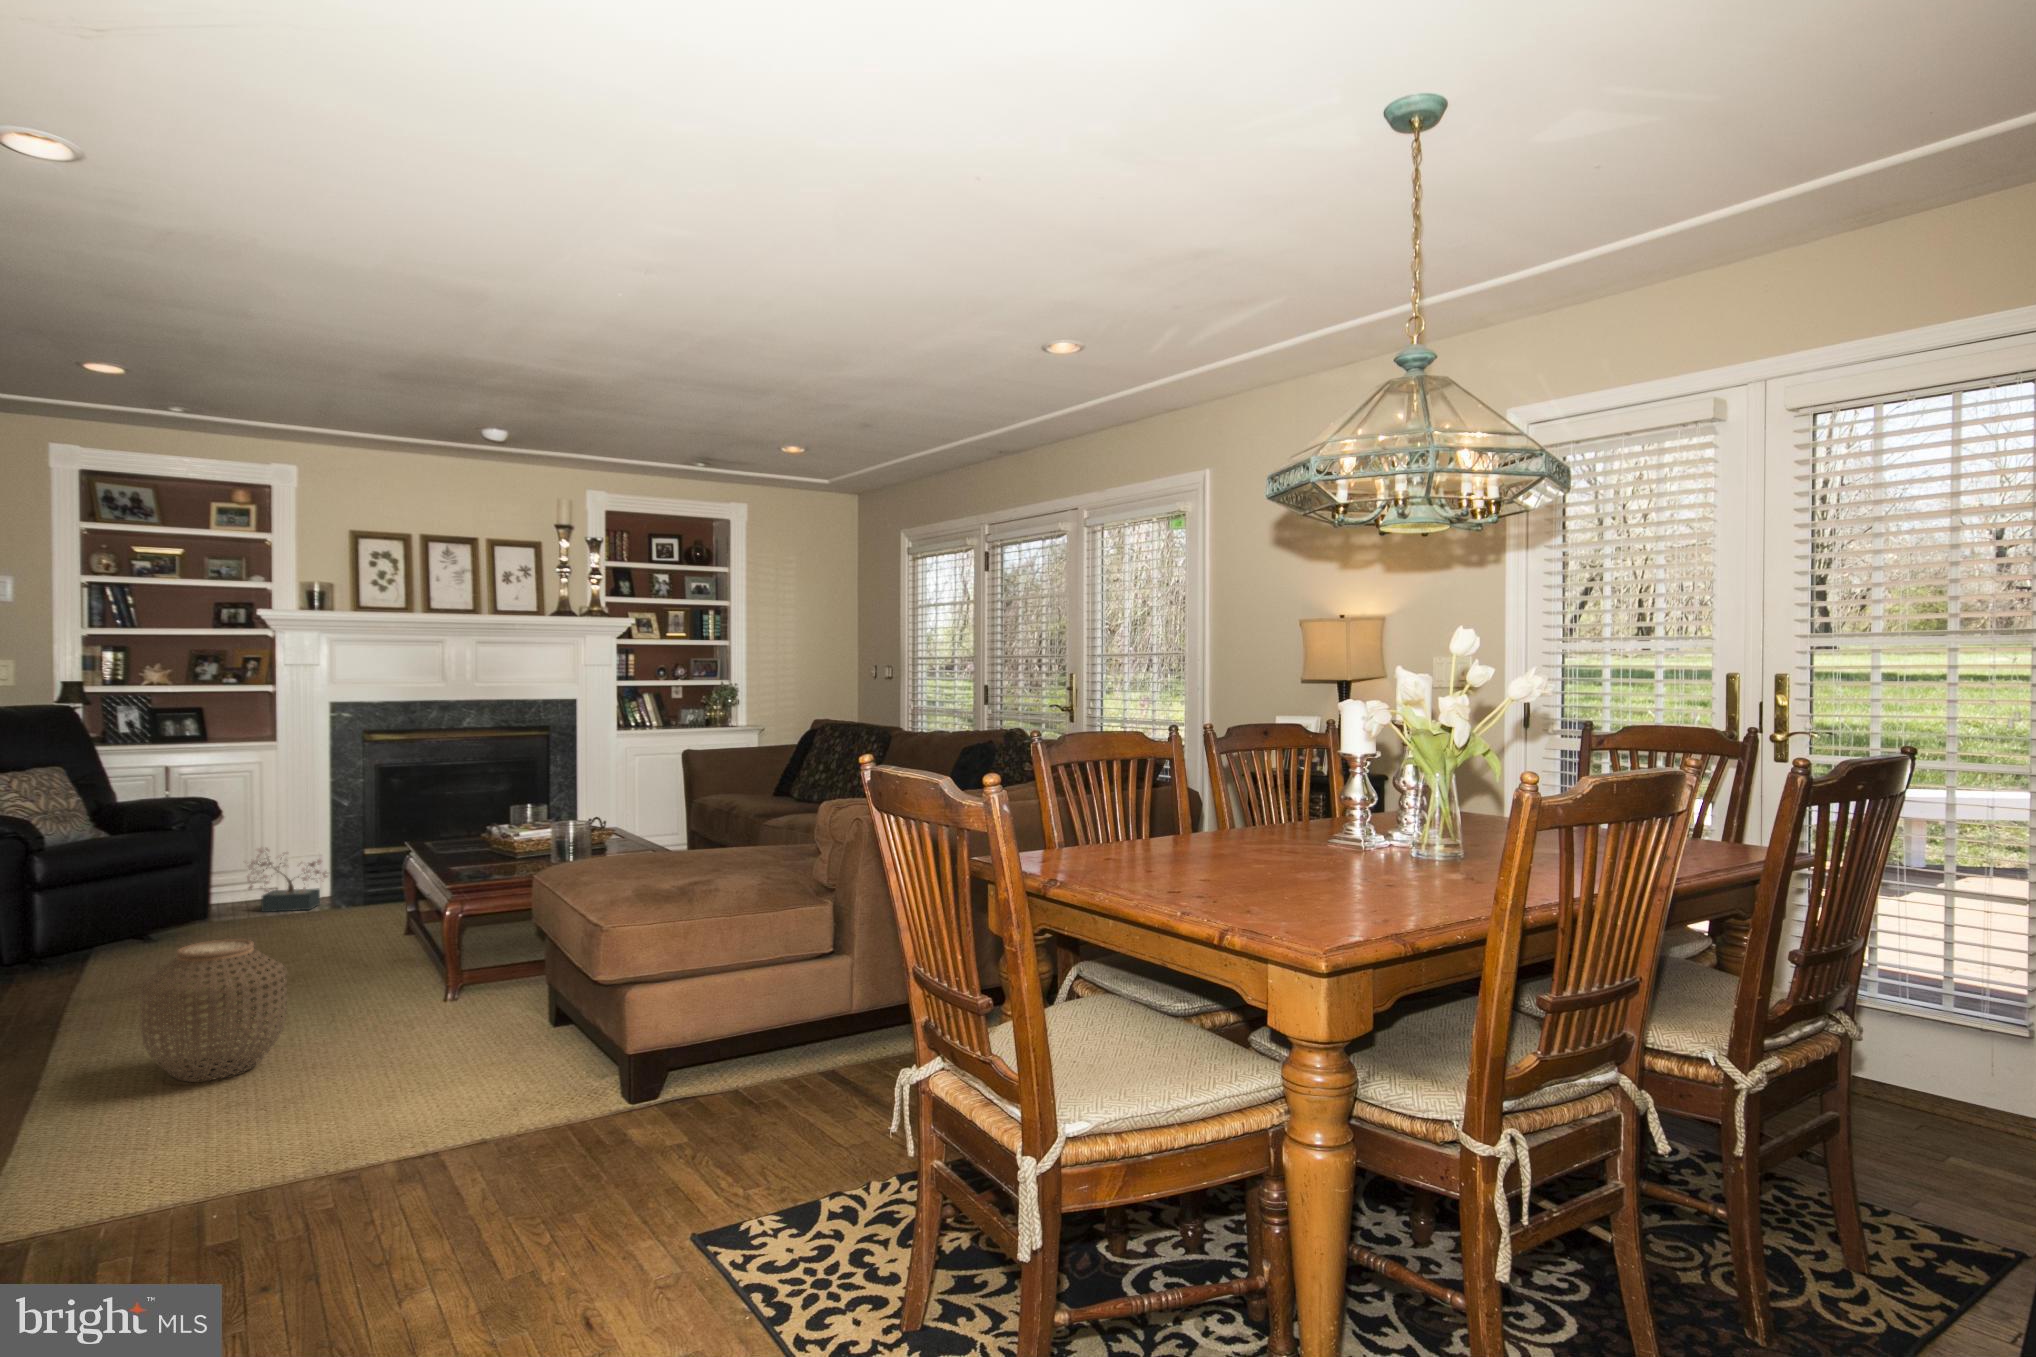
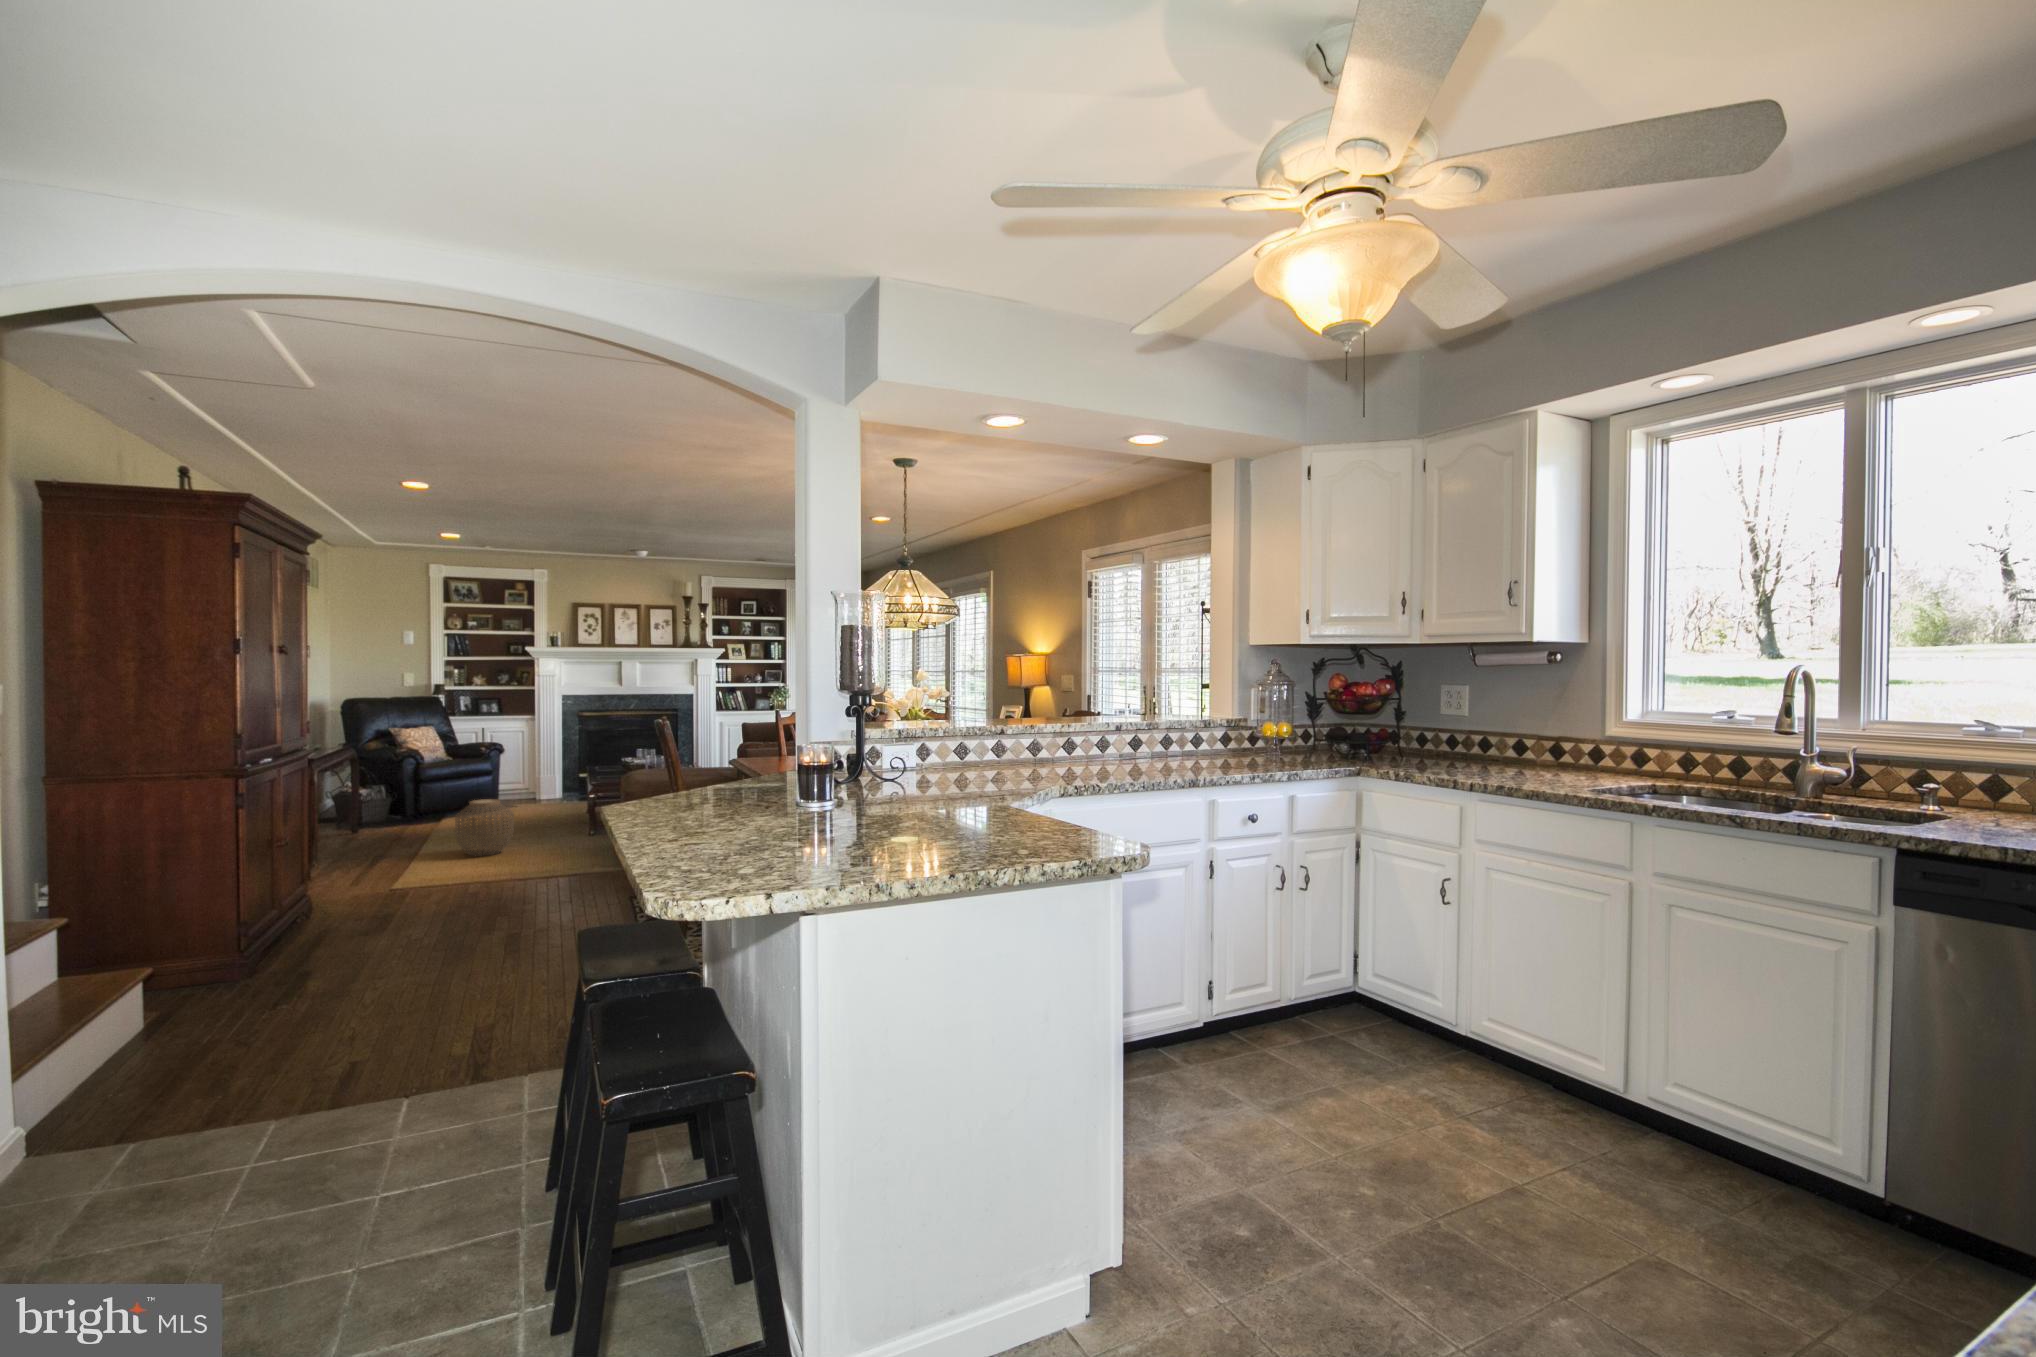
decorative plant: present [247,848,328,912] -> none [518,769,560,802]

